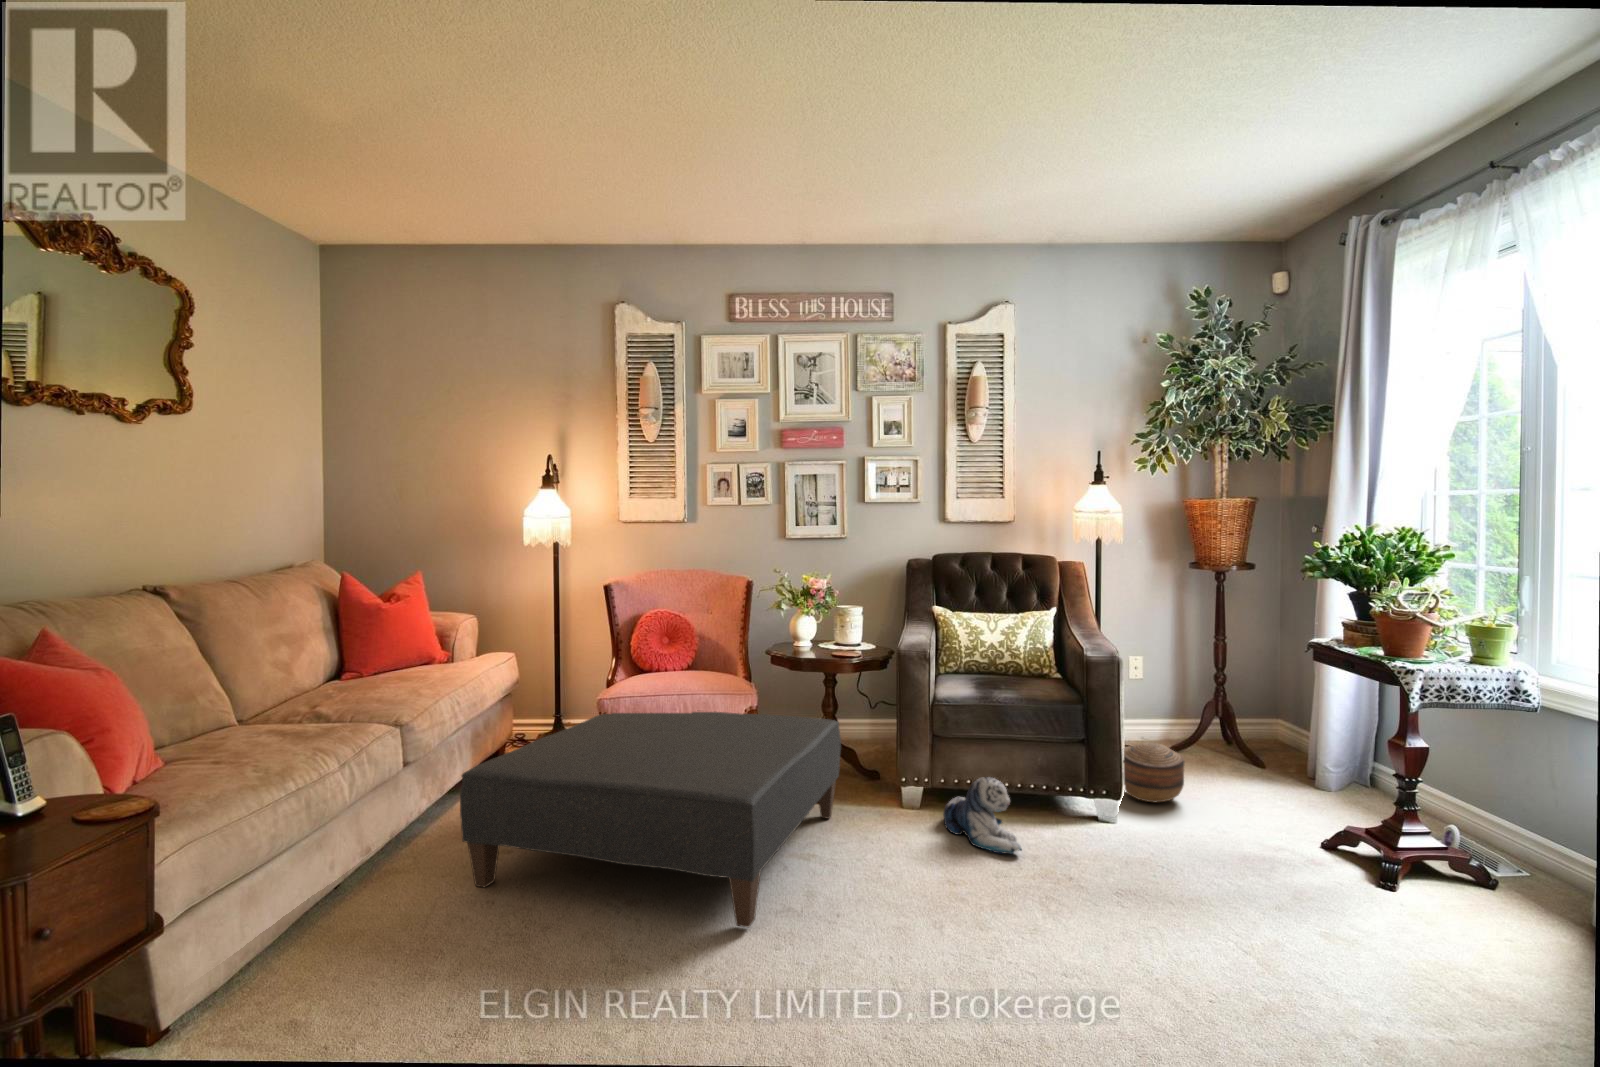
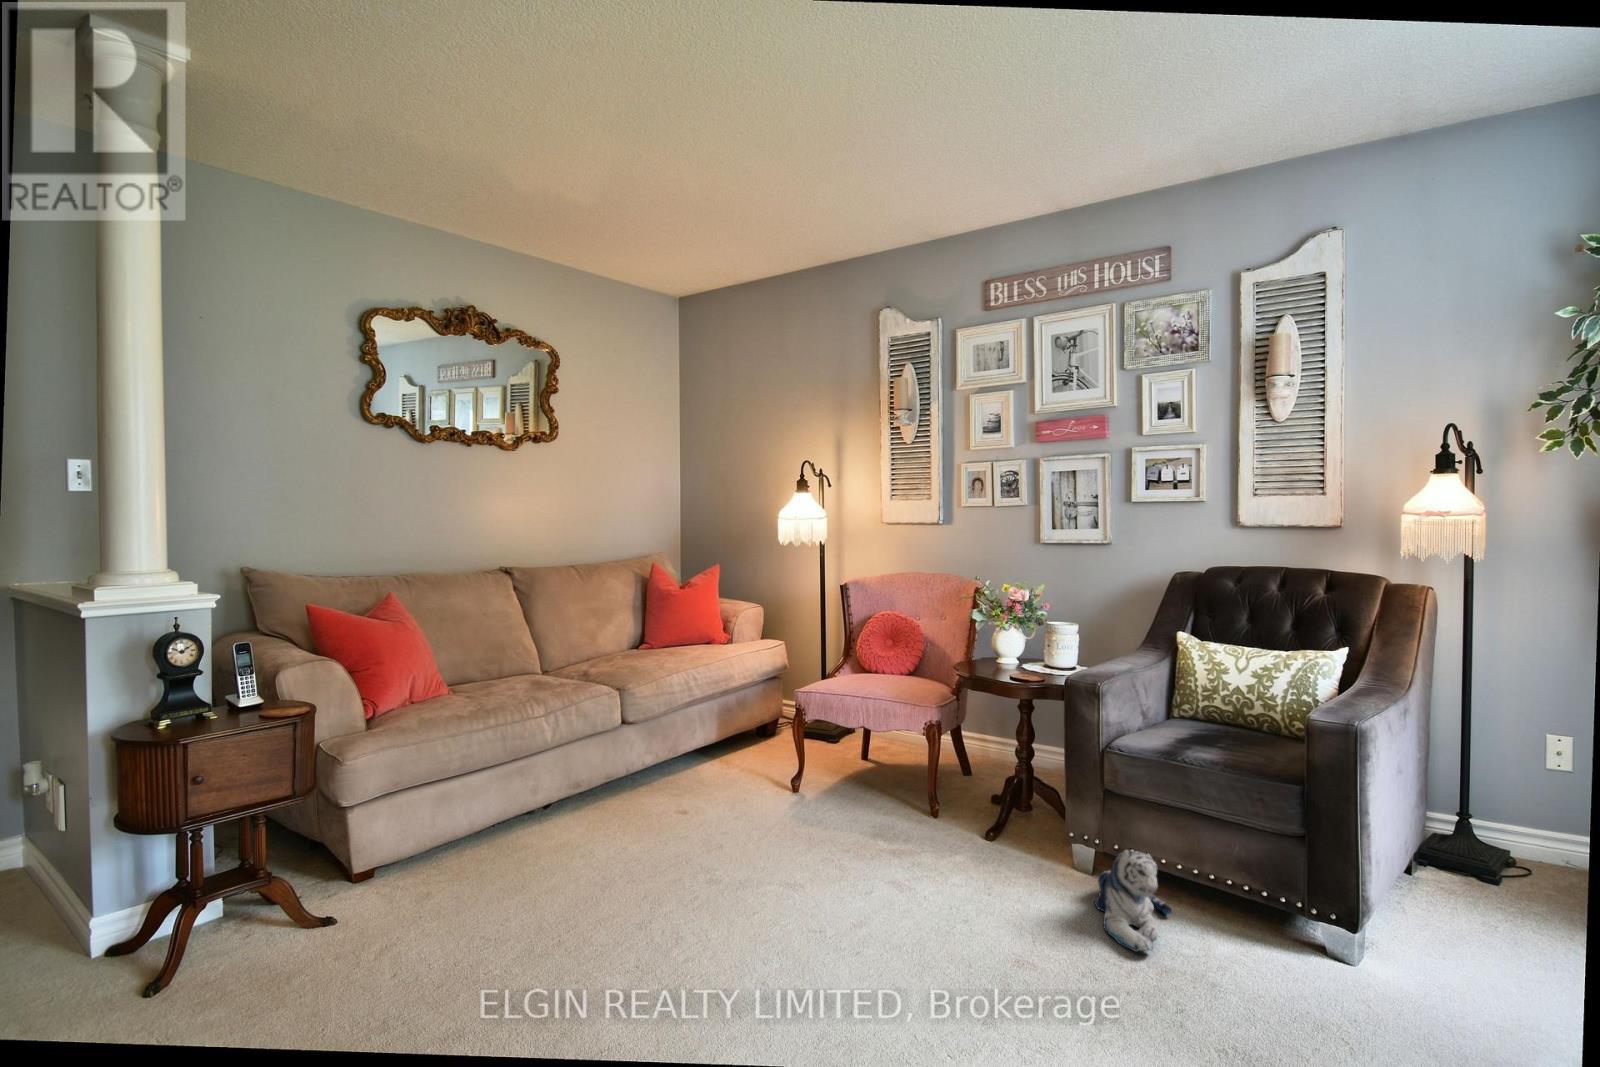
ottoman: present [460,712,841,927] -> none [620,702,996,933]
basket: present [1123,742,1184,802] -> none [1414,861,1529,956]

